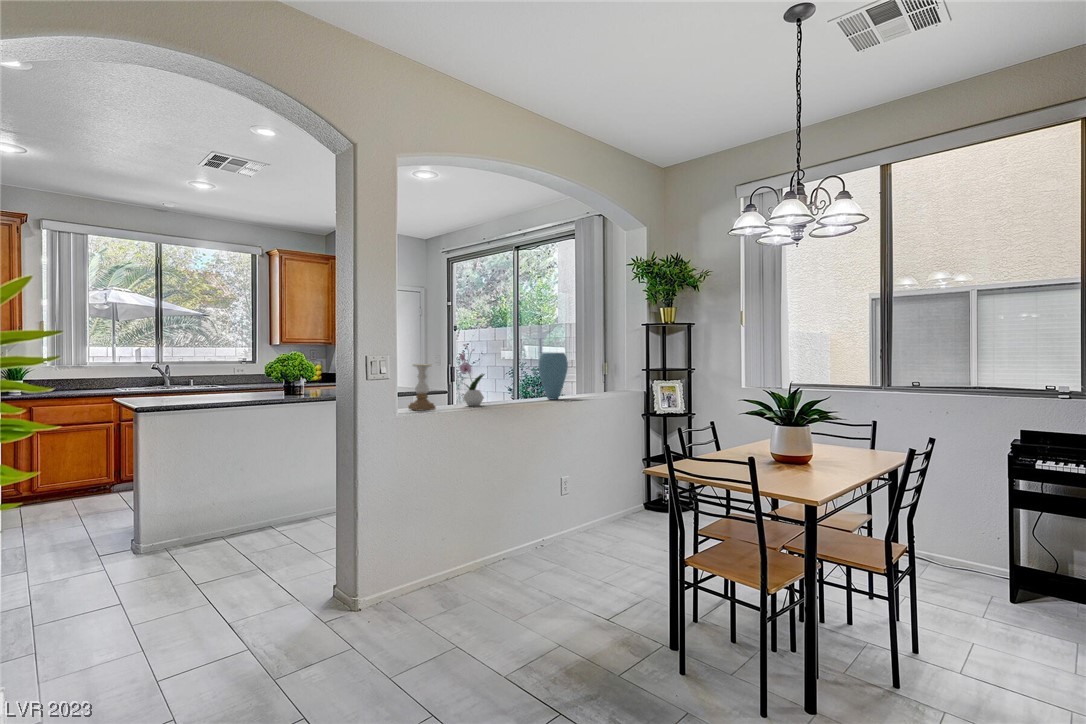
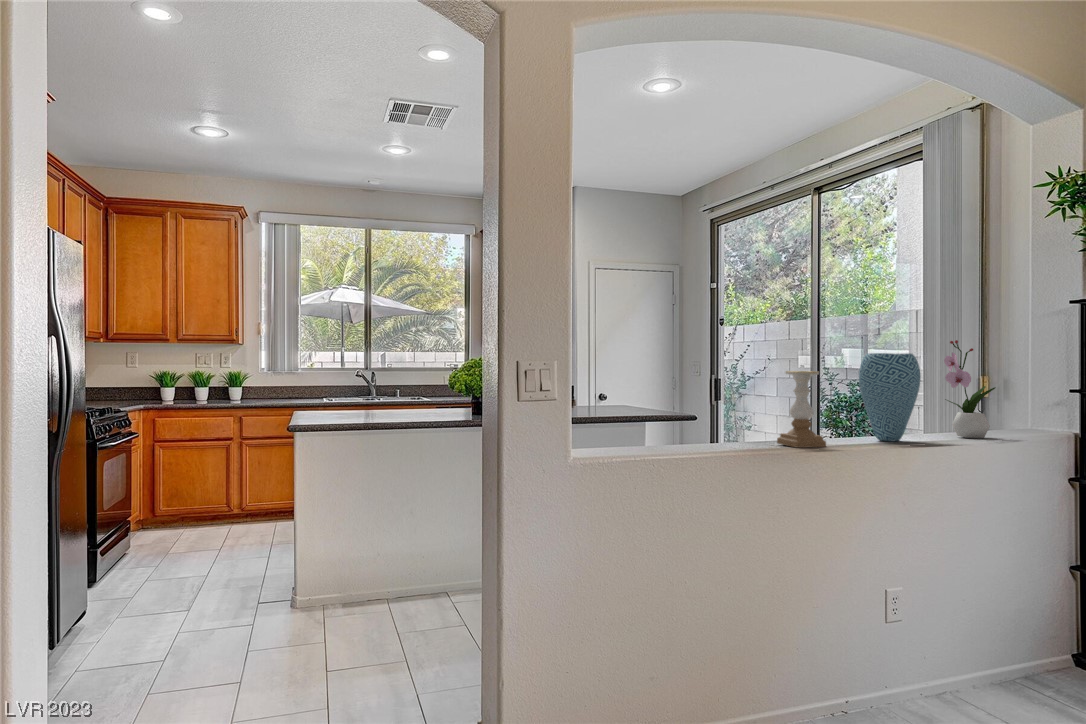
flower arrangement: present [459,344,485,406] -> present [944,340,996,438]
candle holder: present [408,364,436,411] -> present [777,371,826,448]

